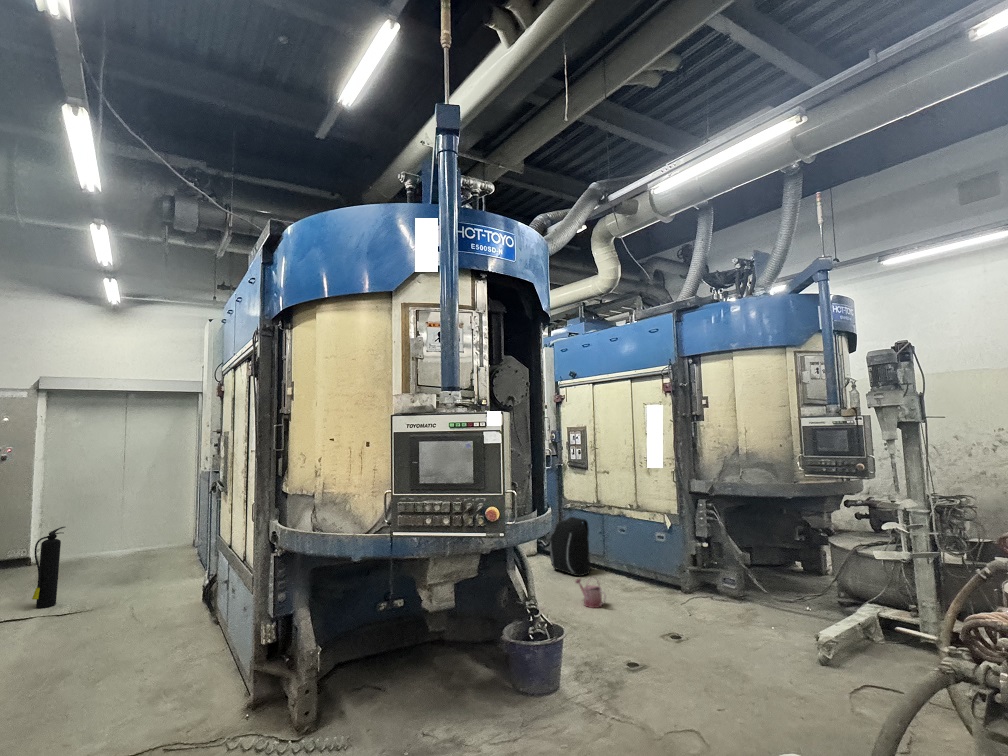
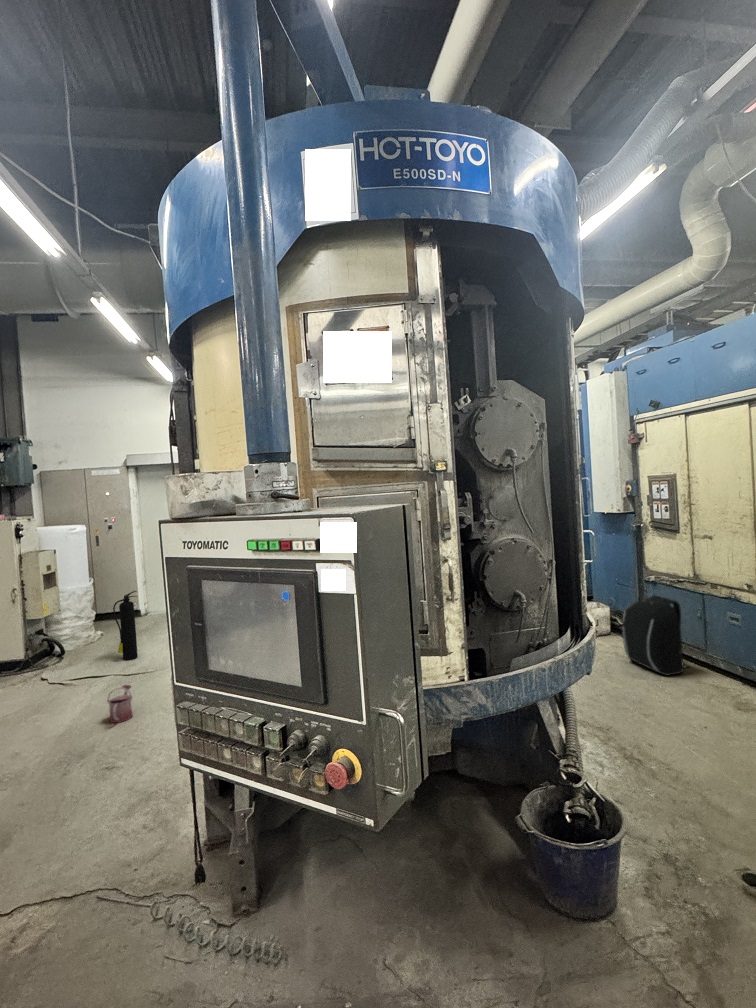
watering can: present [575,577,606,608] -> present [107,685,132,723]

